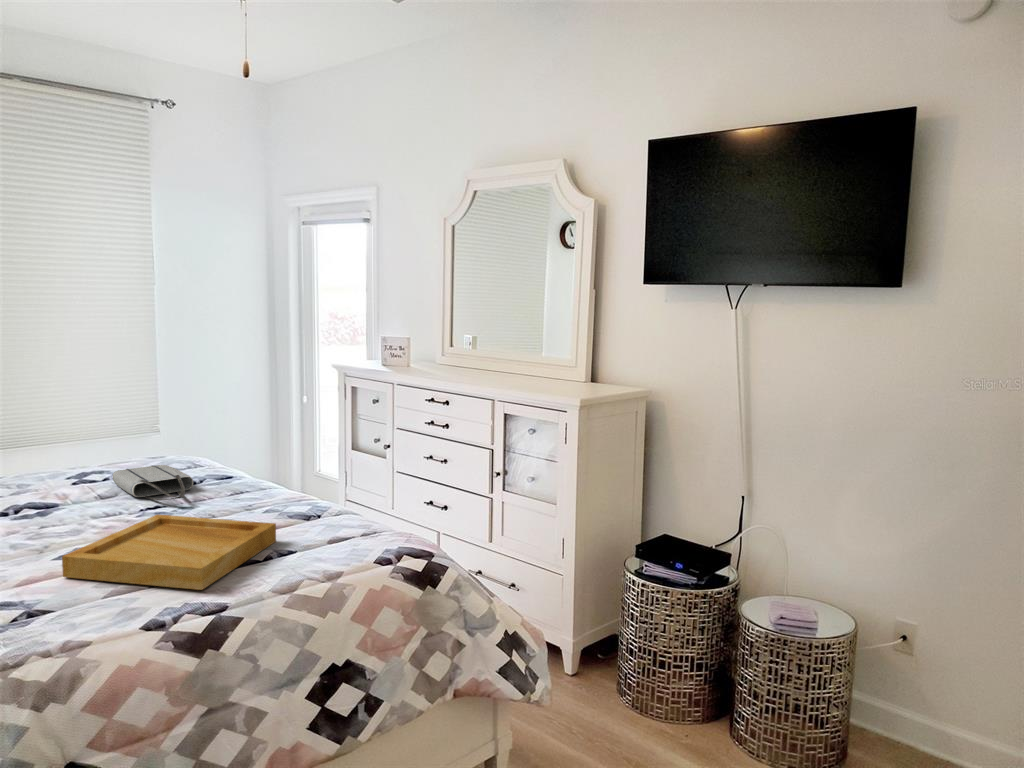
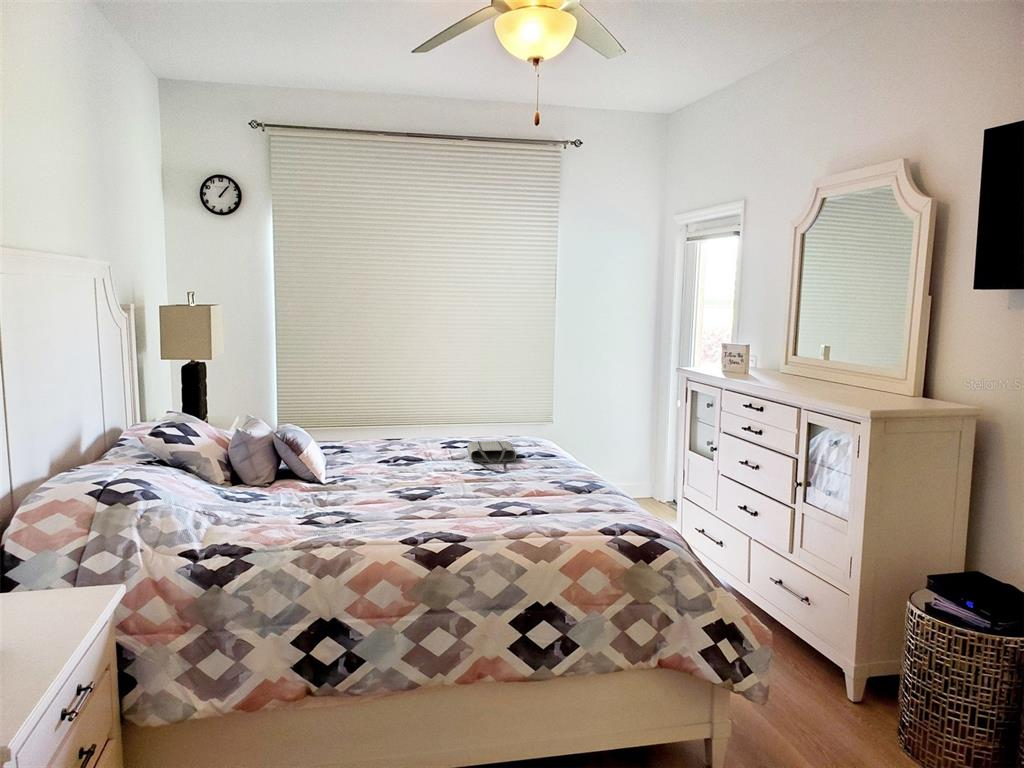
tray: present [62,515,276,590] -> none [384,471,538,524]

